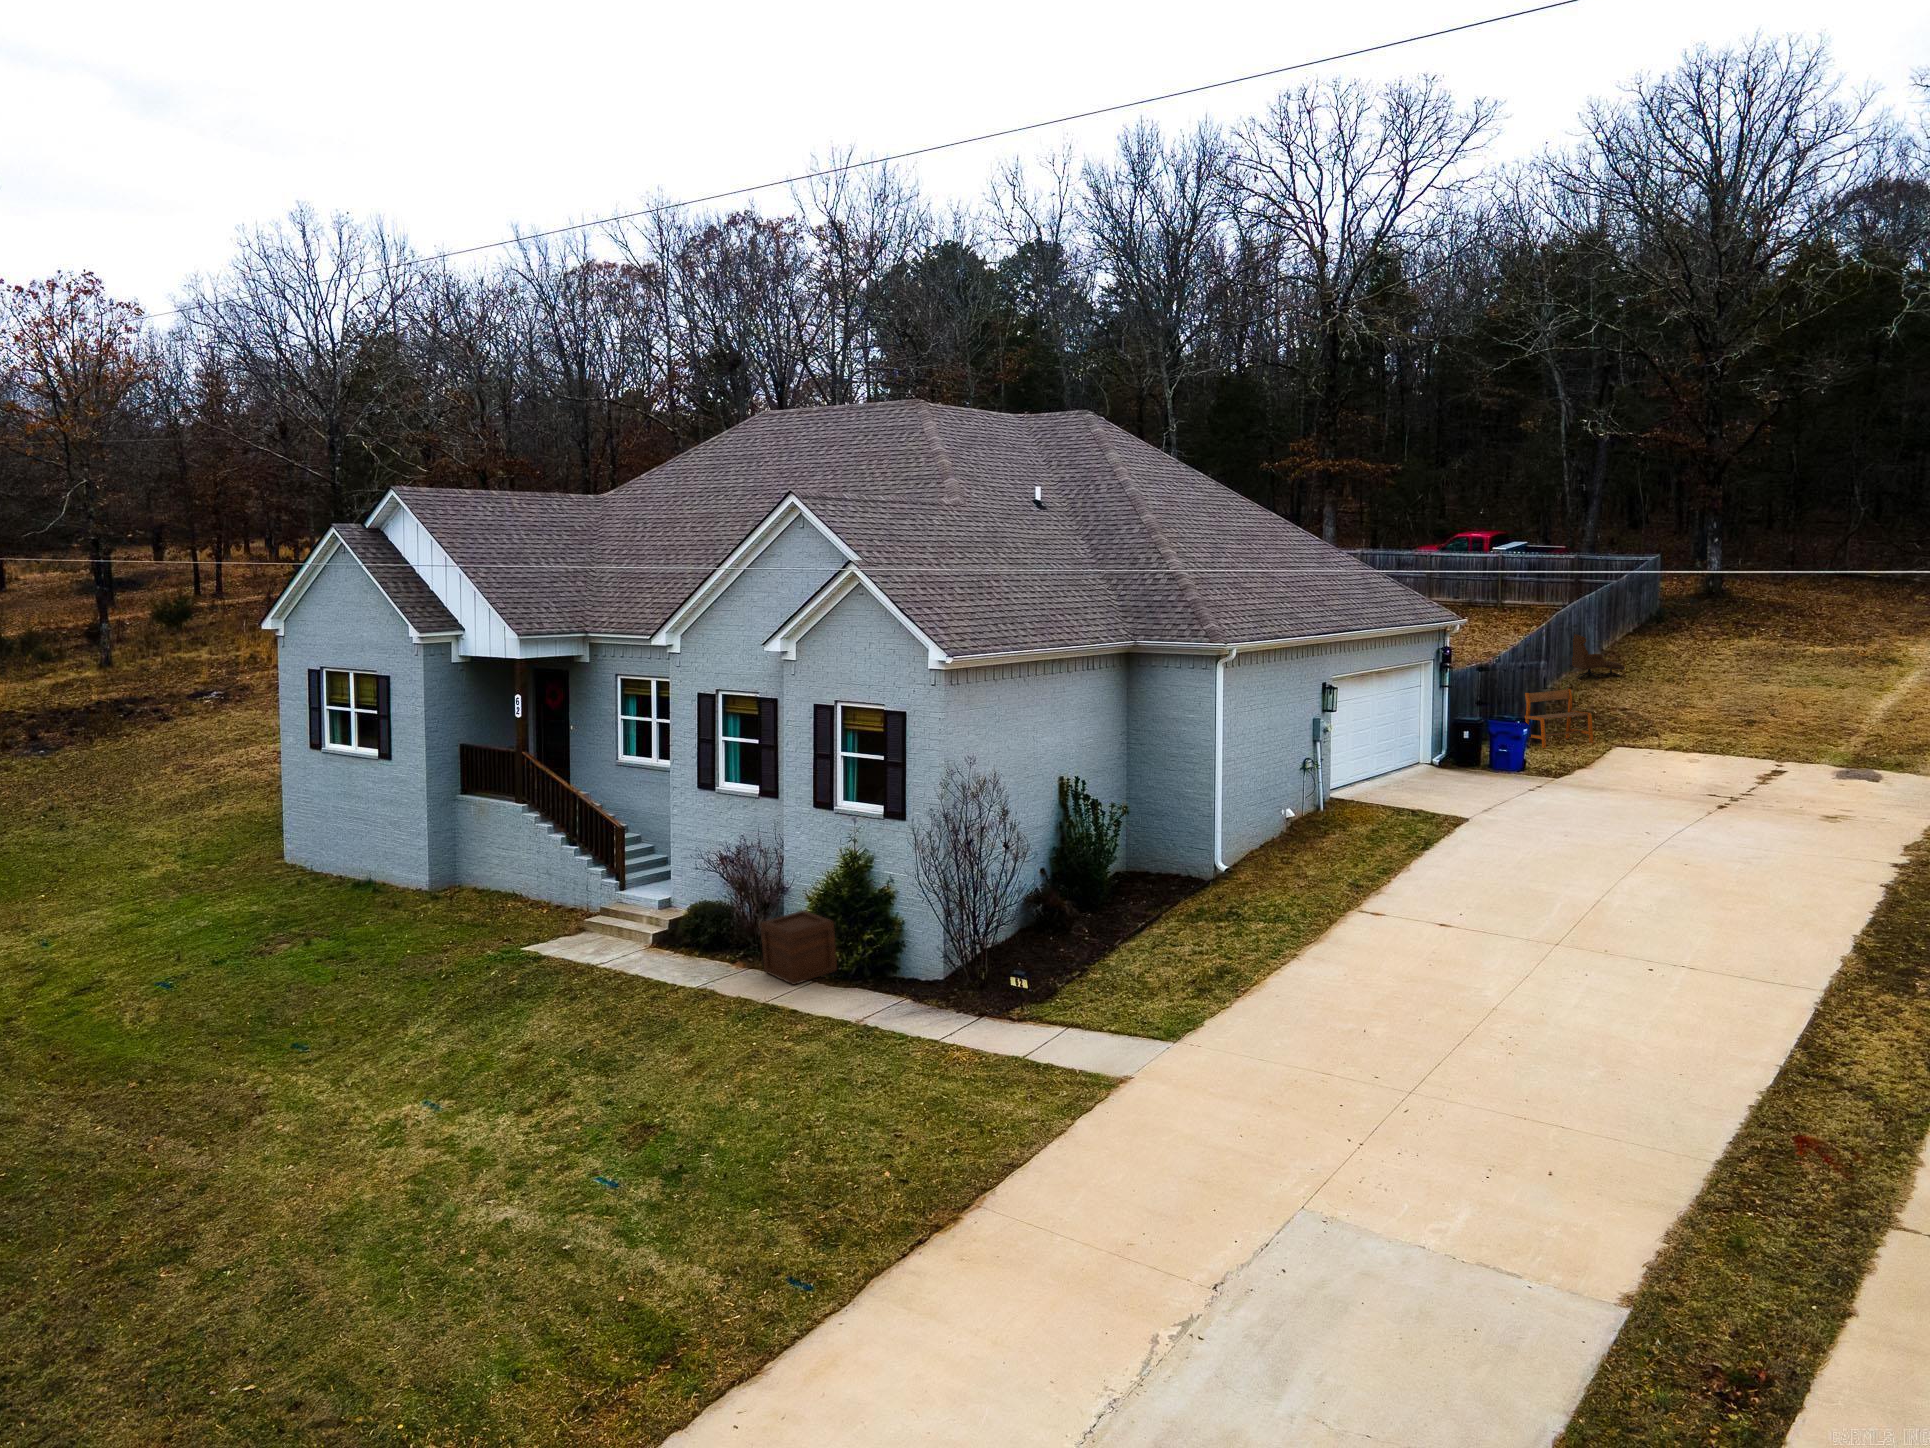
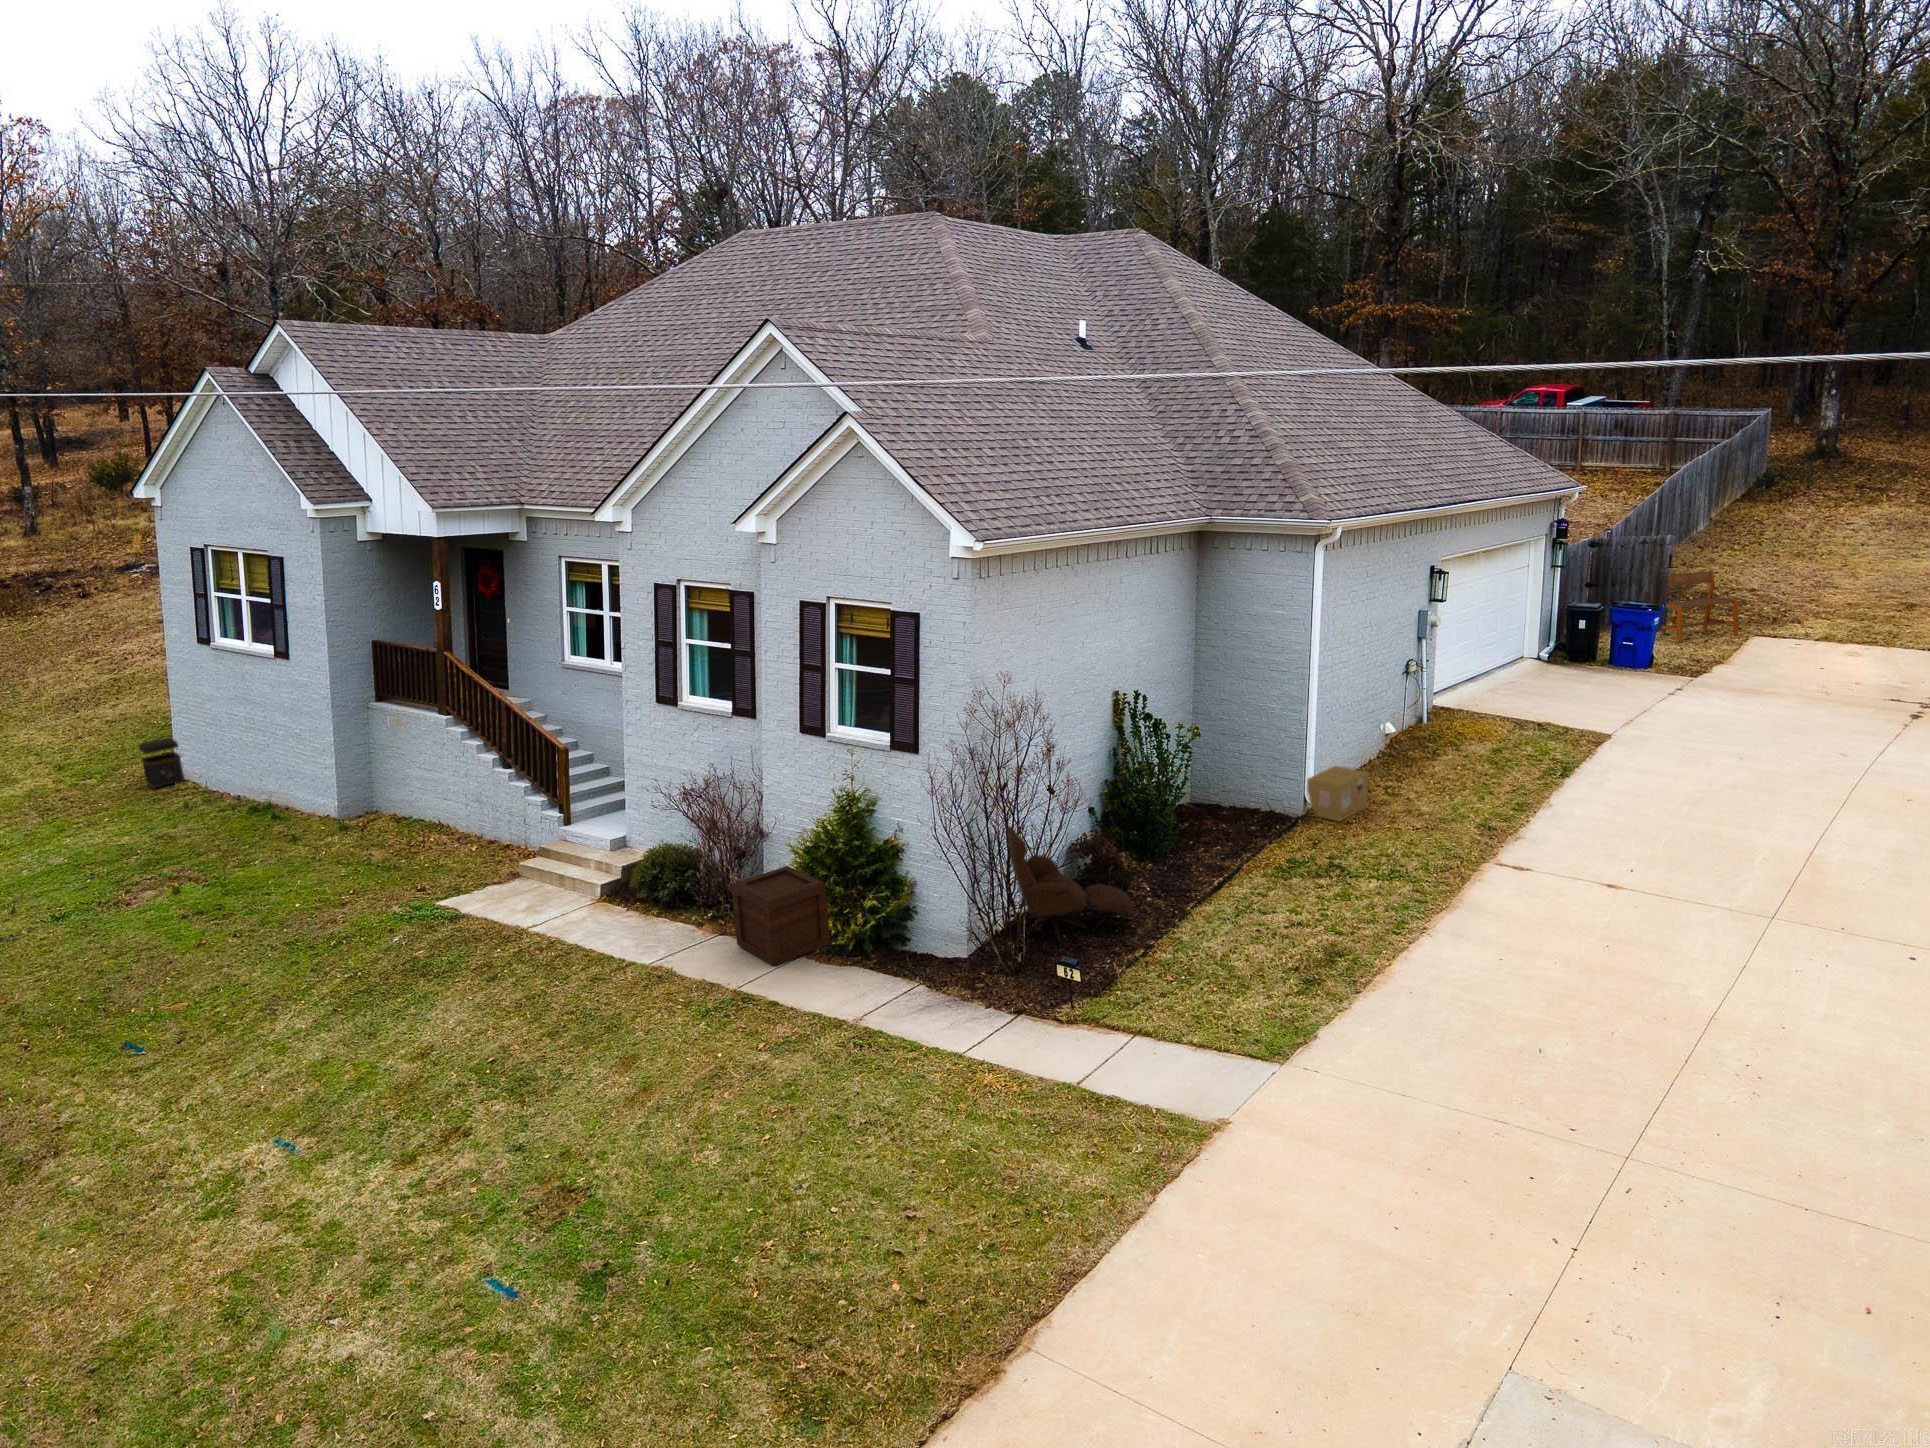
lounge chair: present [1572,634,1625,679] -> present [1005,826,1133,943]
toolbox: none [258,827,295,869] -> present [139,738,184,788]
cardboard box: none [1217,839,1267,882] -> present [1307,766,1368,821]

